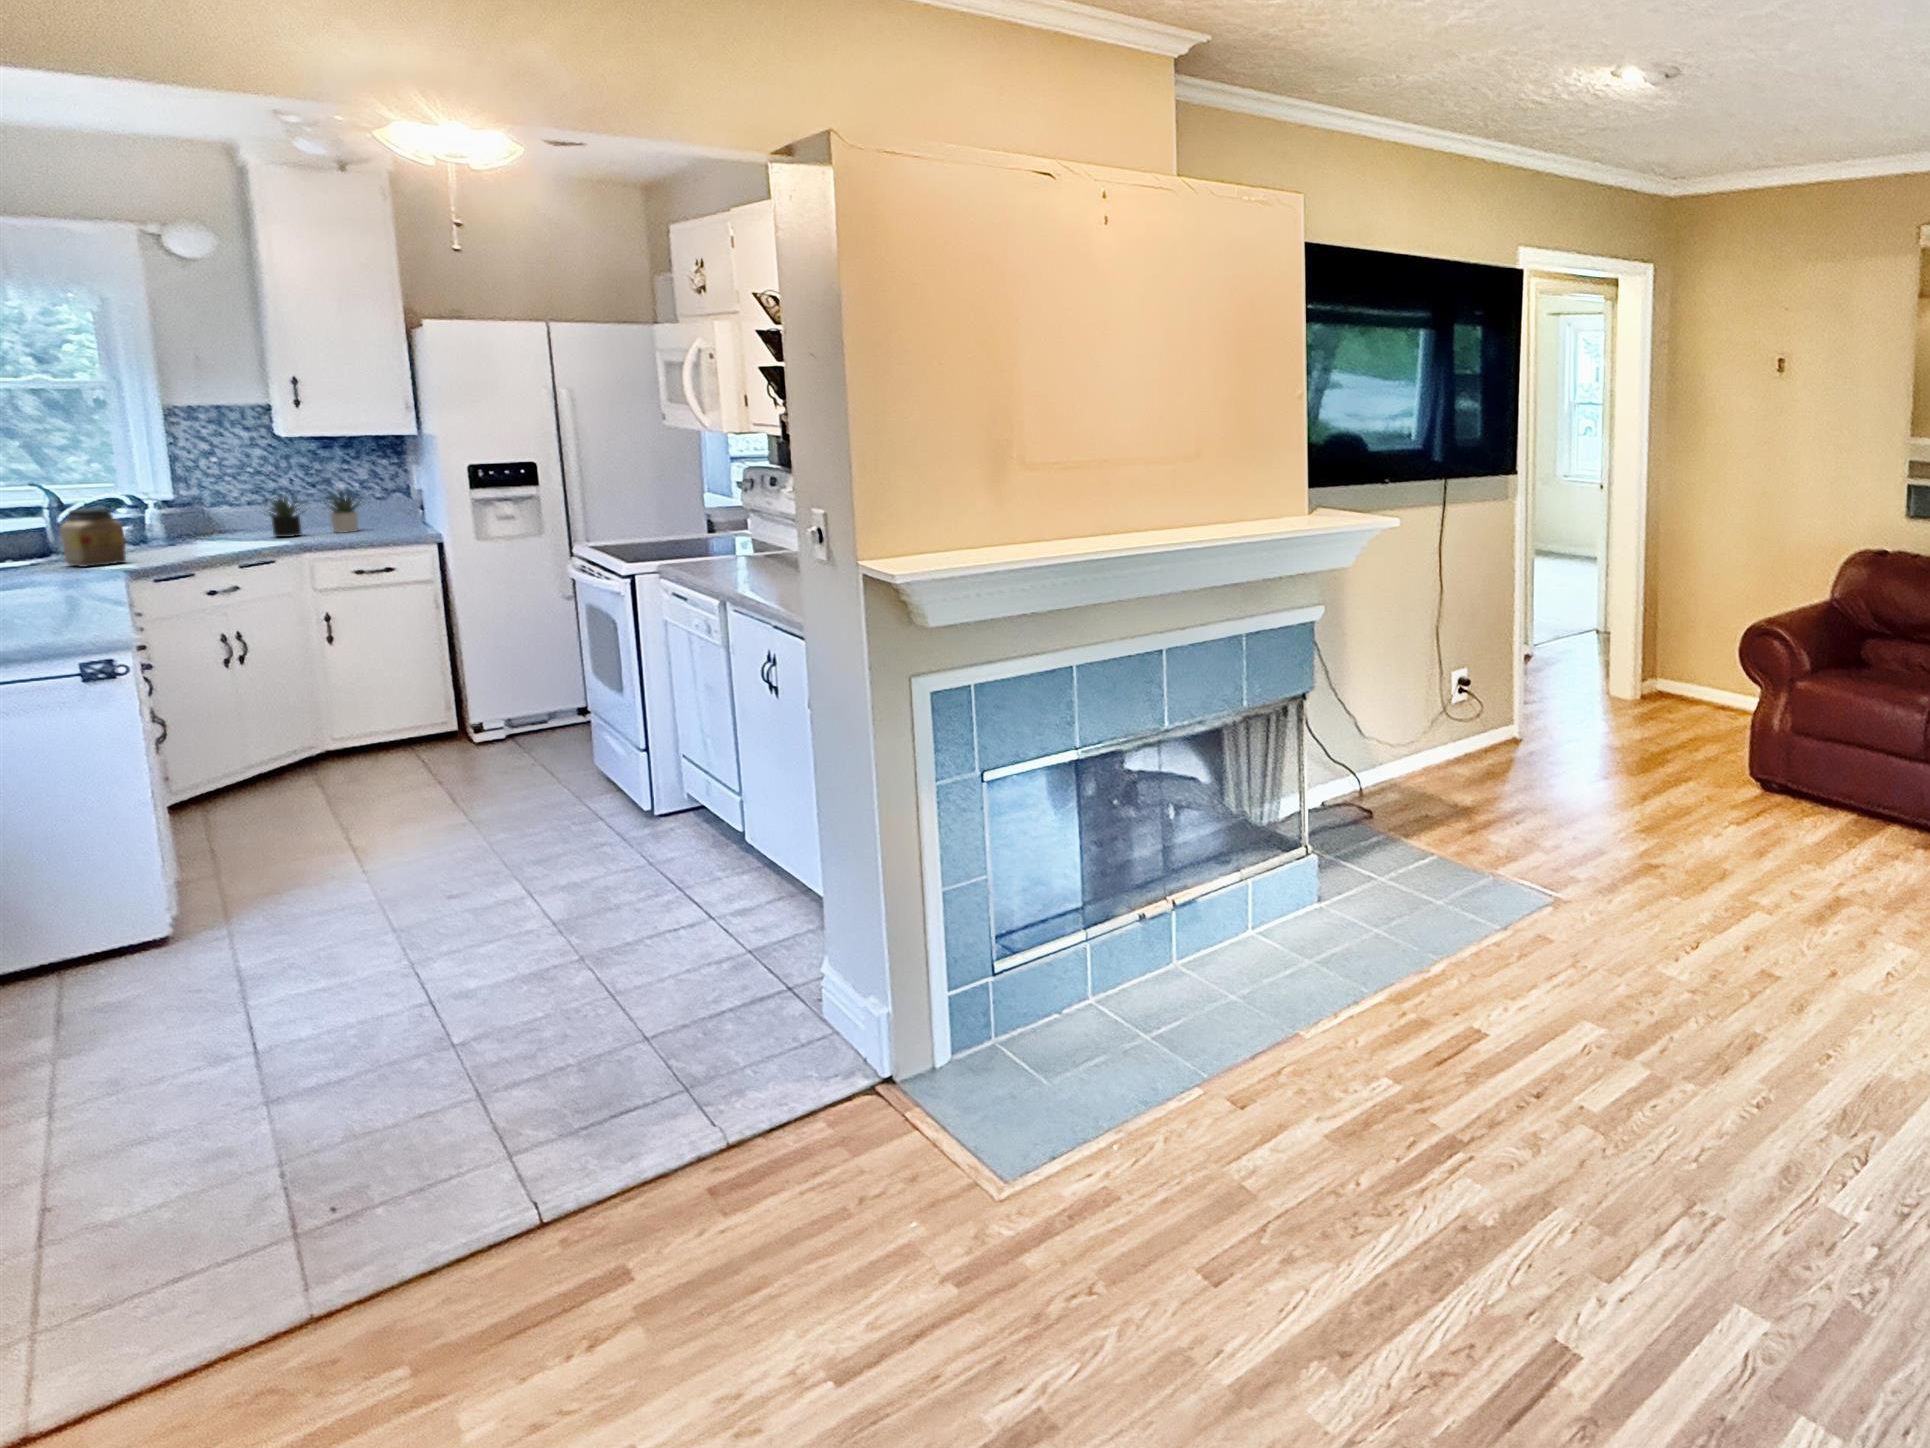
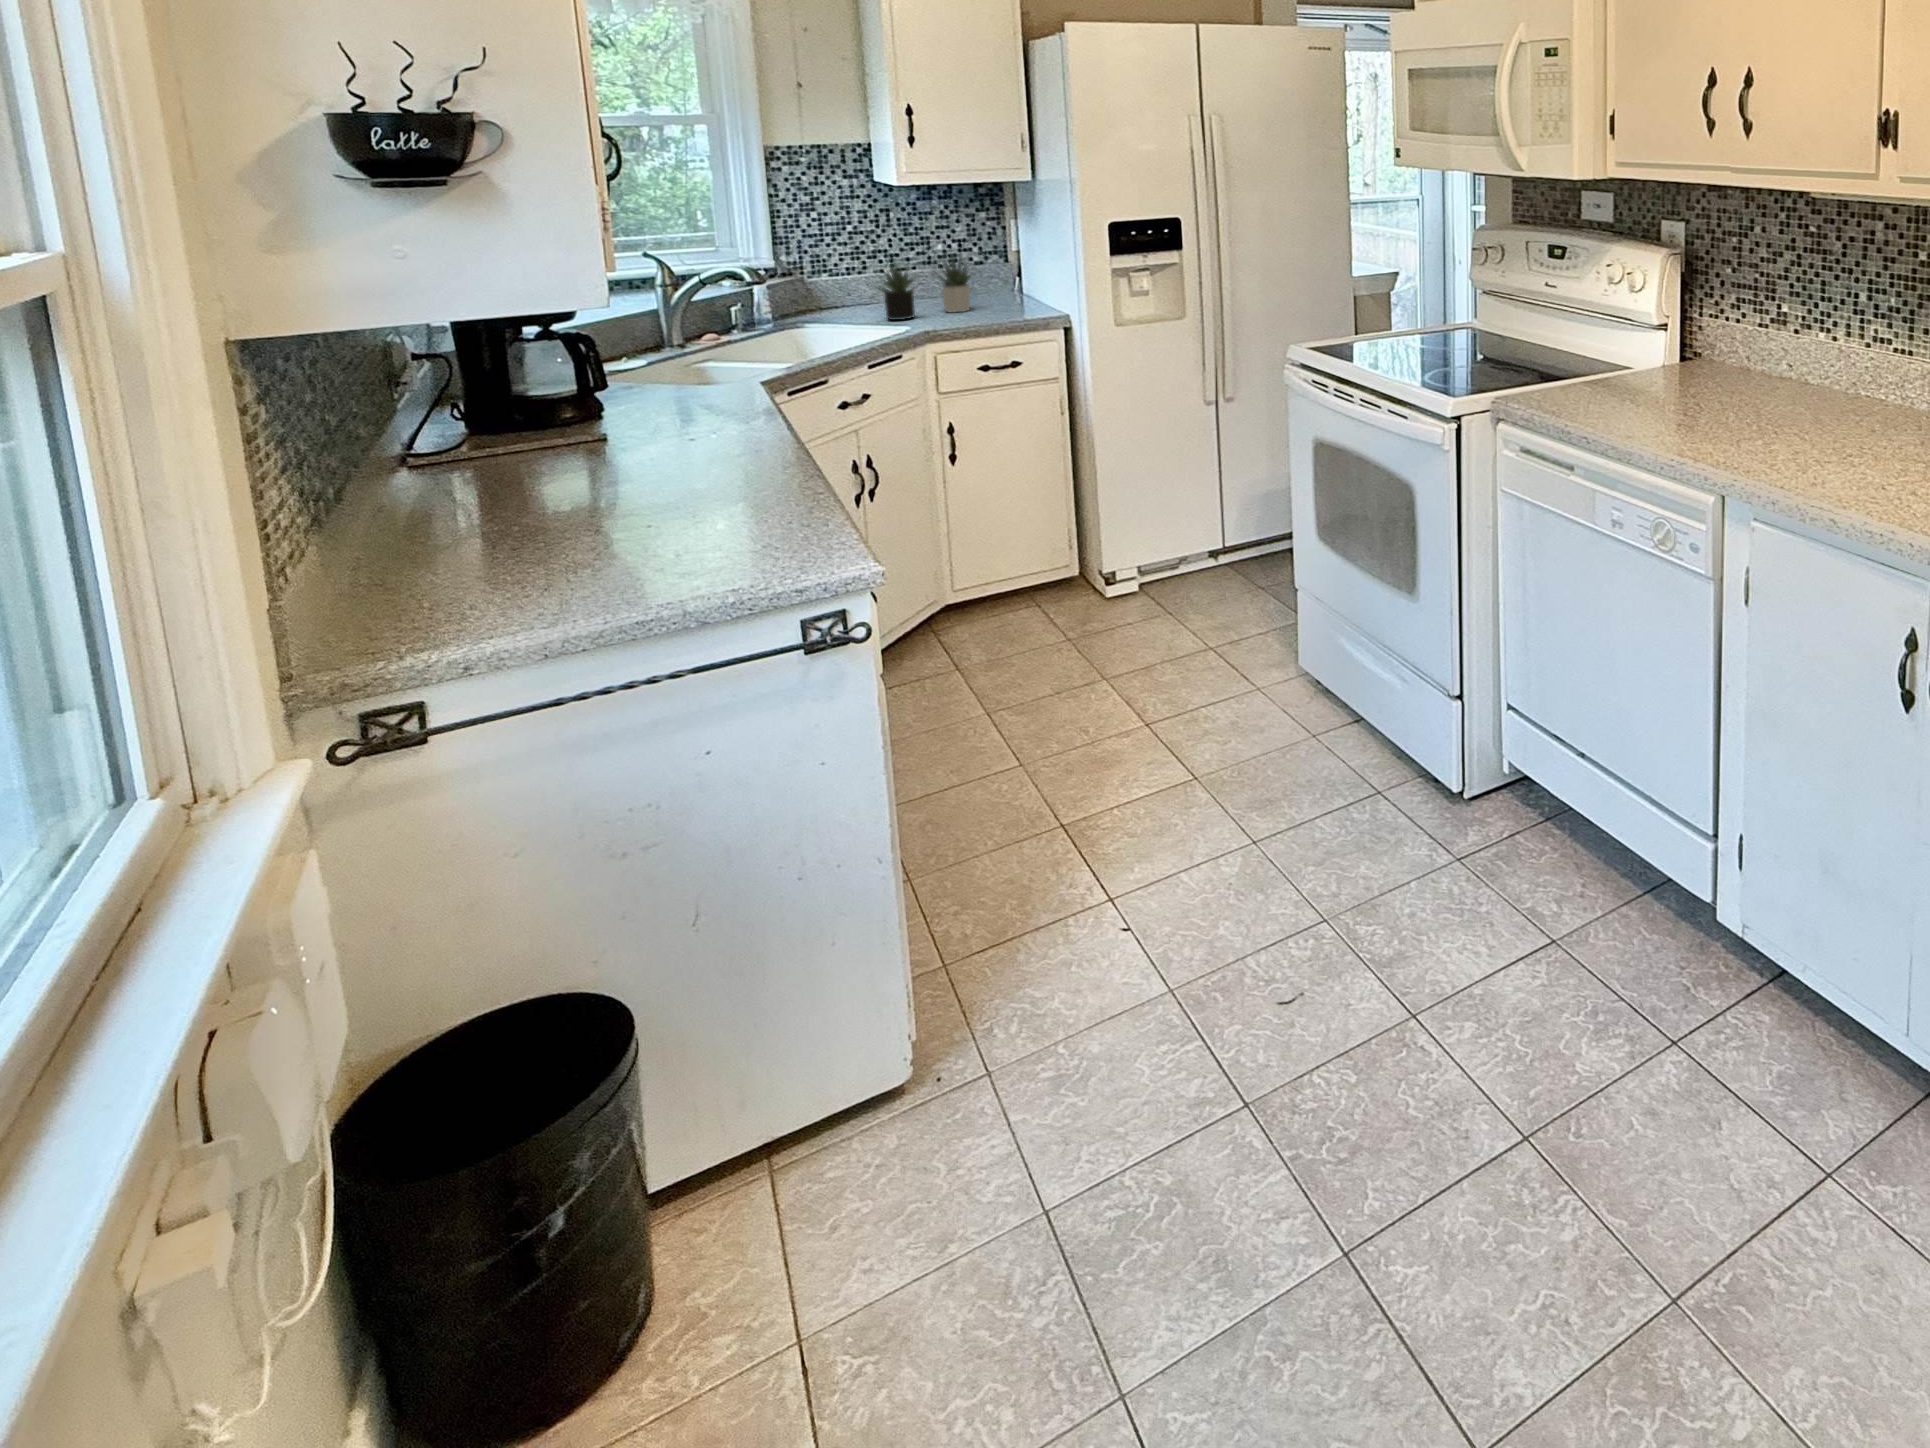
jar: present [60,508,126,567] -> none [687,291,757,375]

